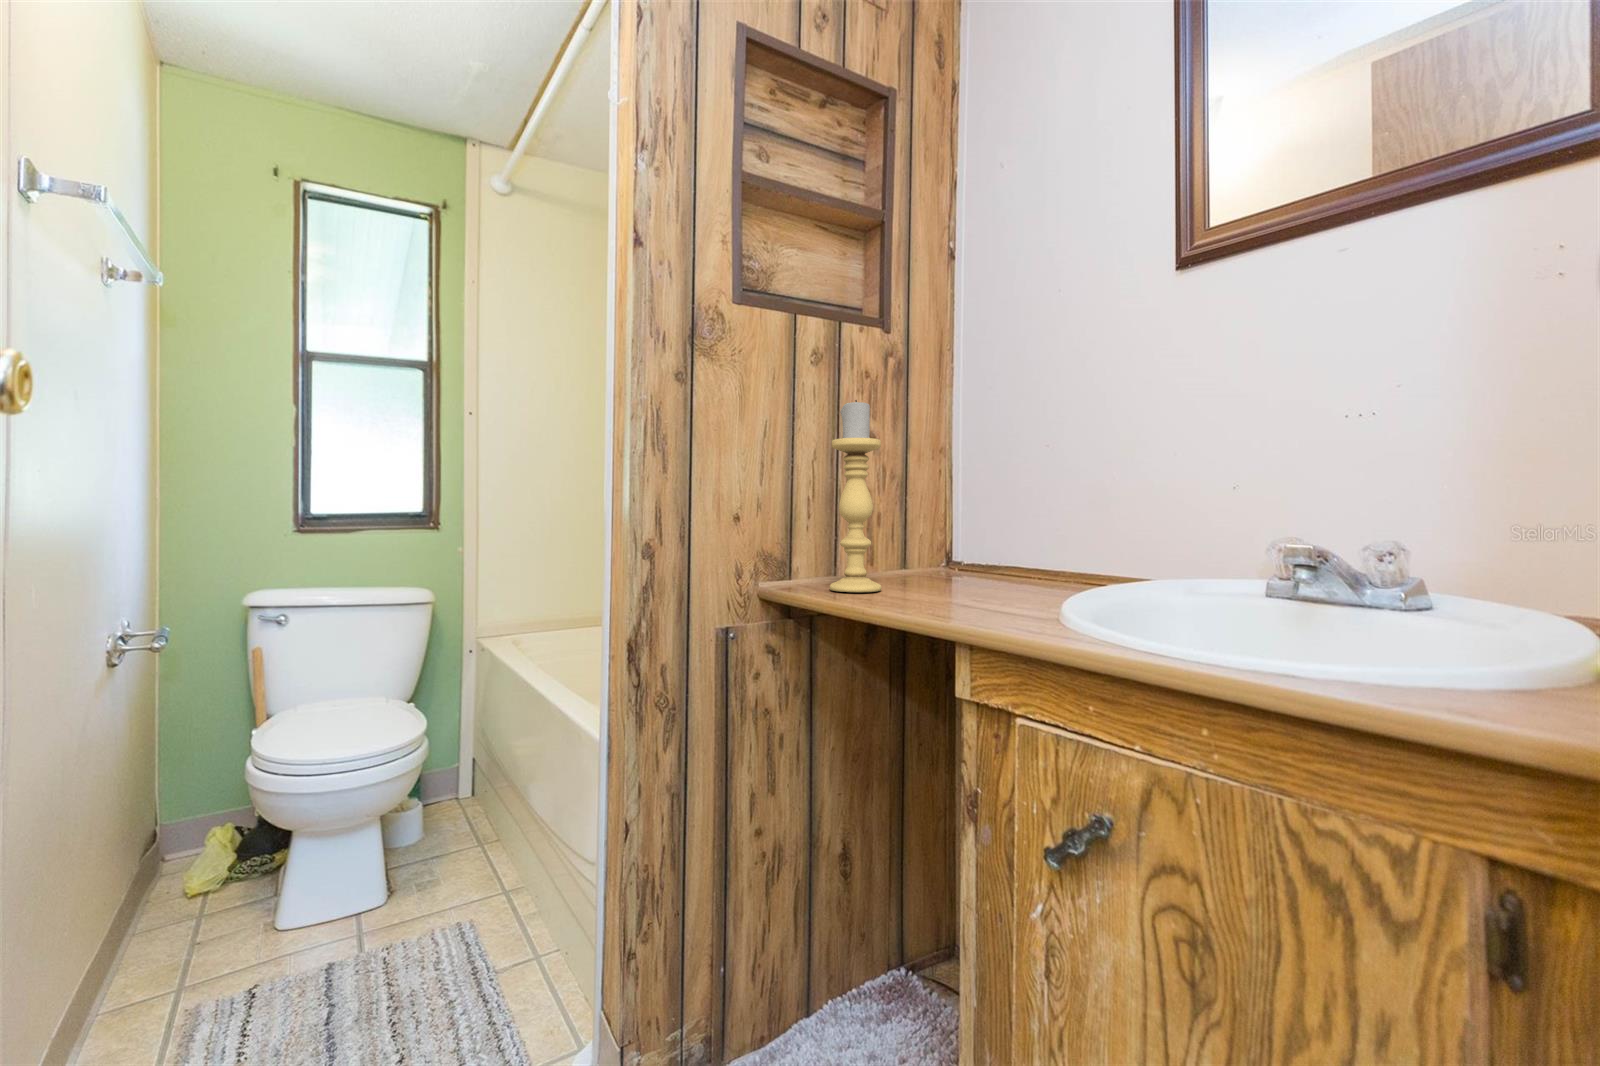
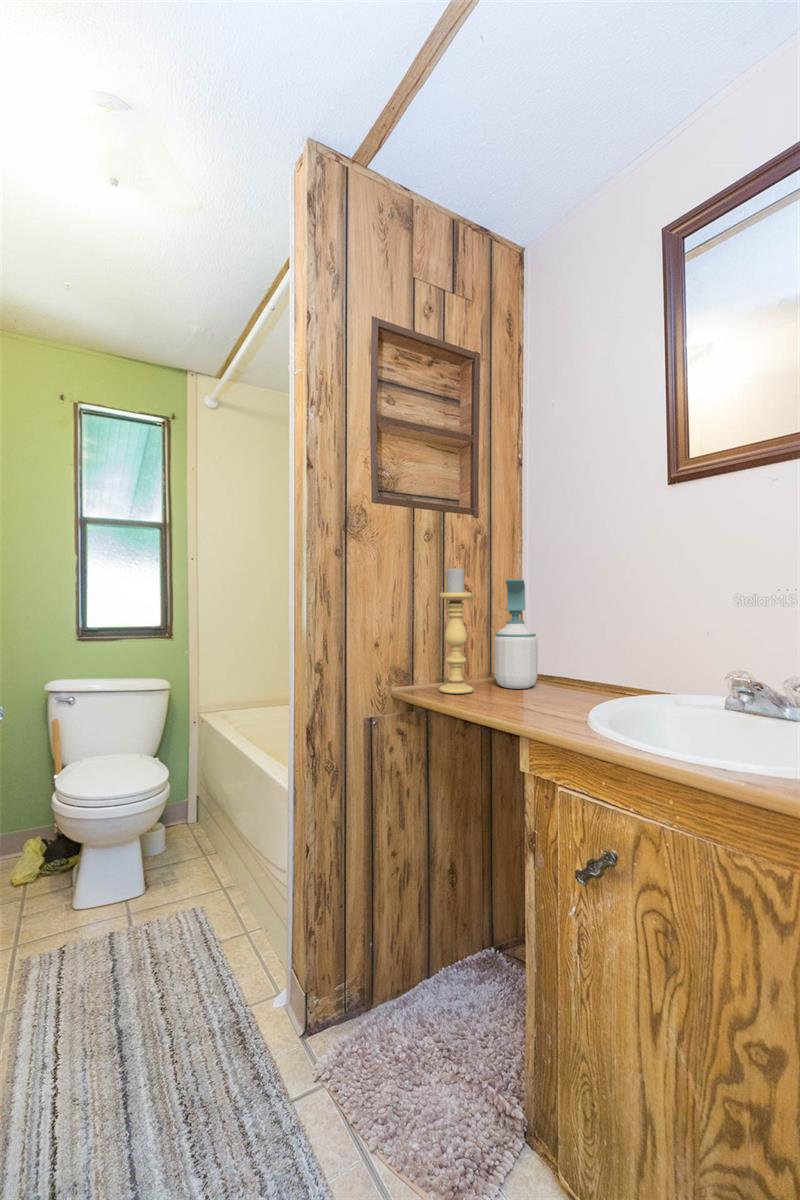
soap bottle: none [913,423,978,588] -> present [494,579,538,689]

